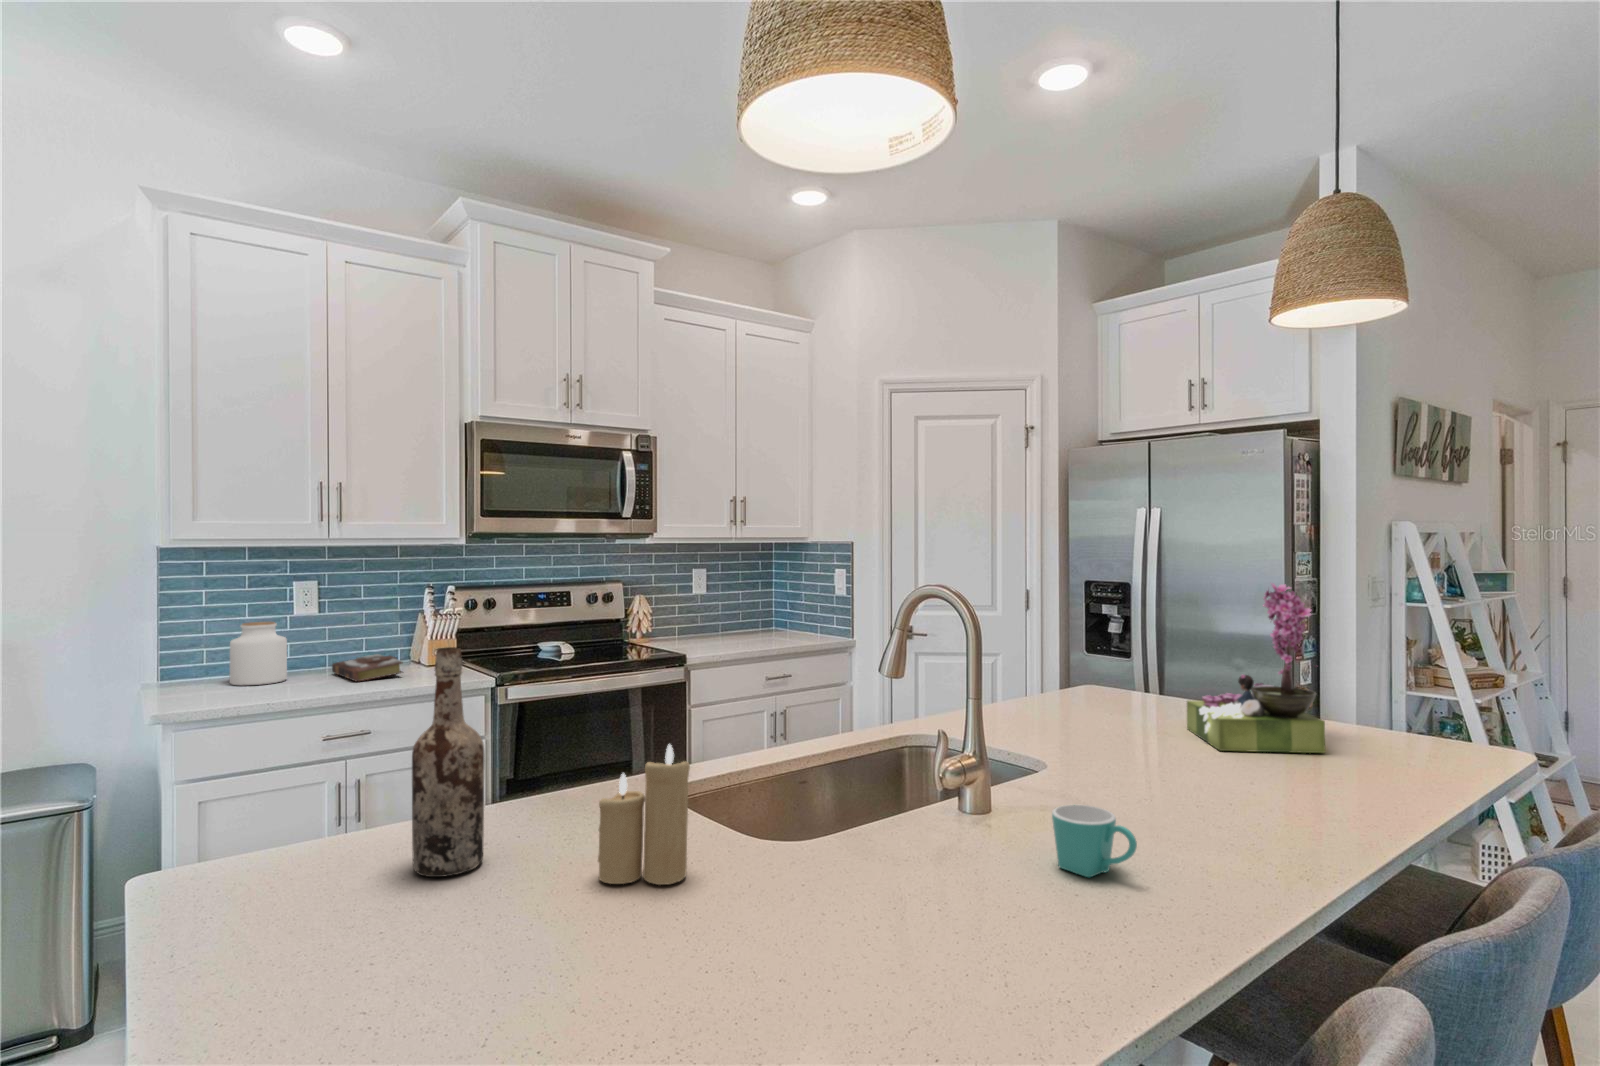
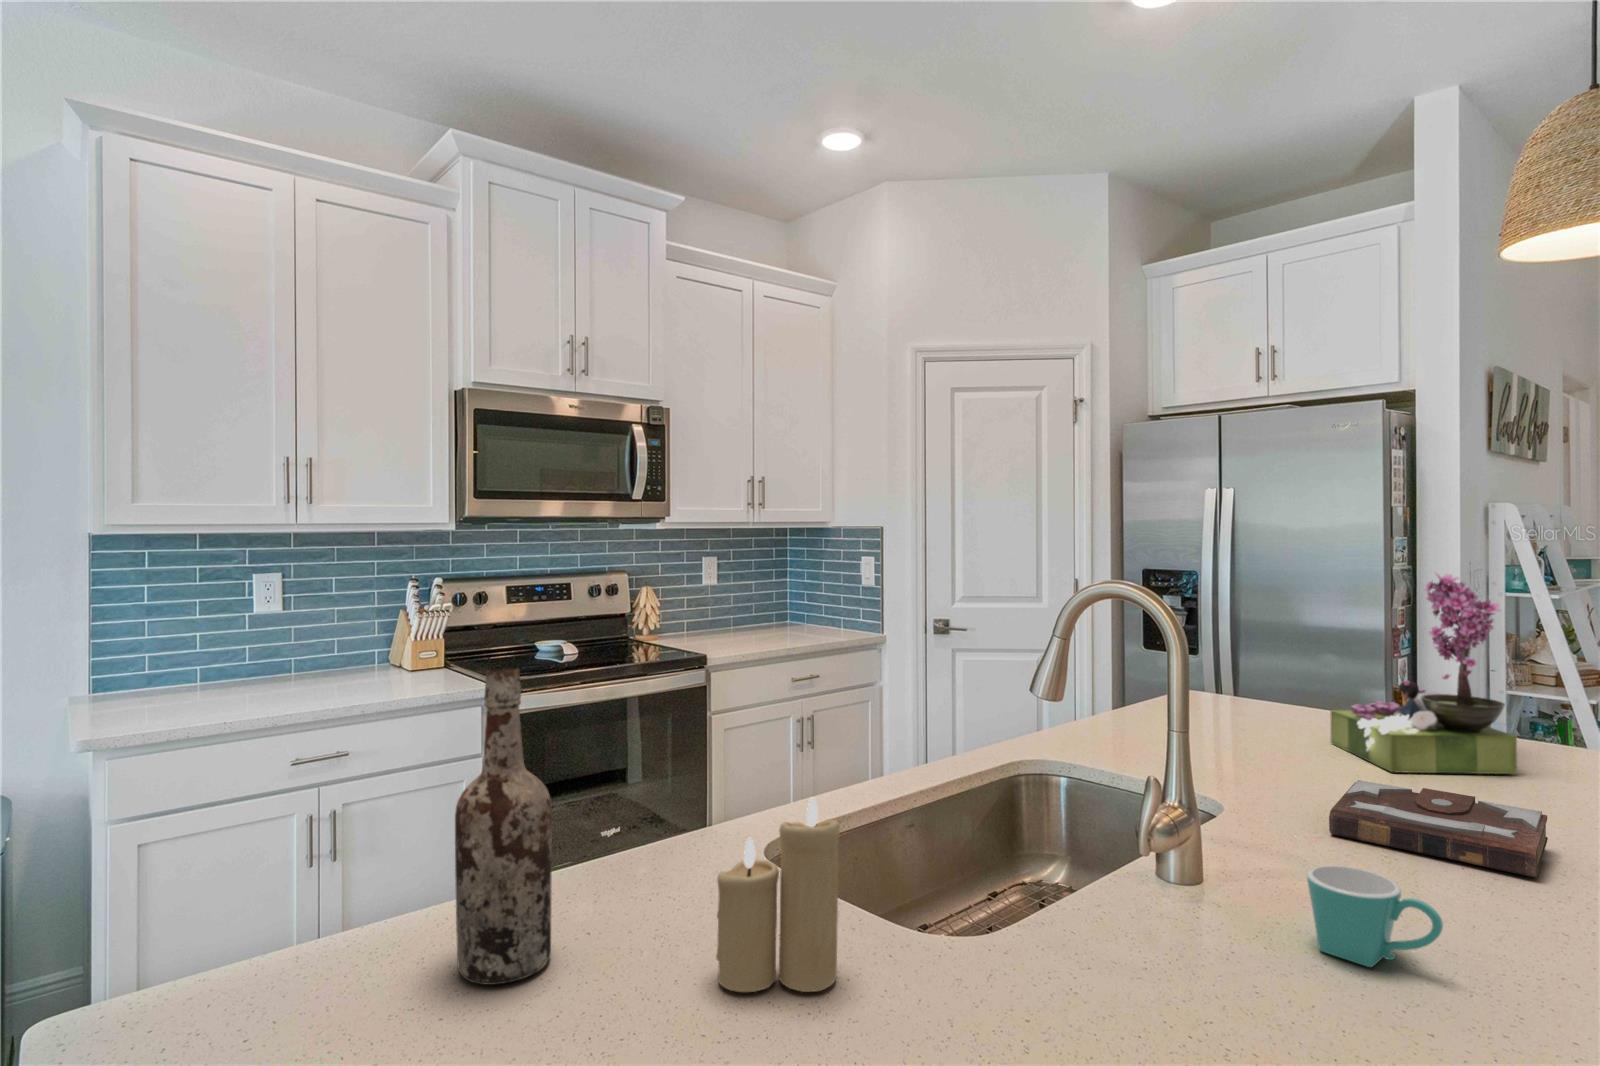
jar: present [230,622,287,685] -> none [178,621,247,697]
book: present [332,654,402,681] -> present [1329,780,1548,877]

